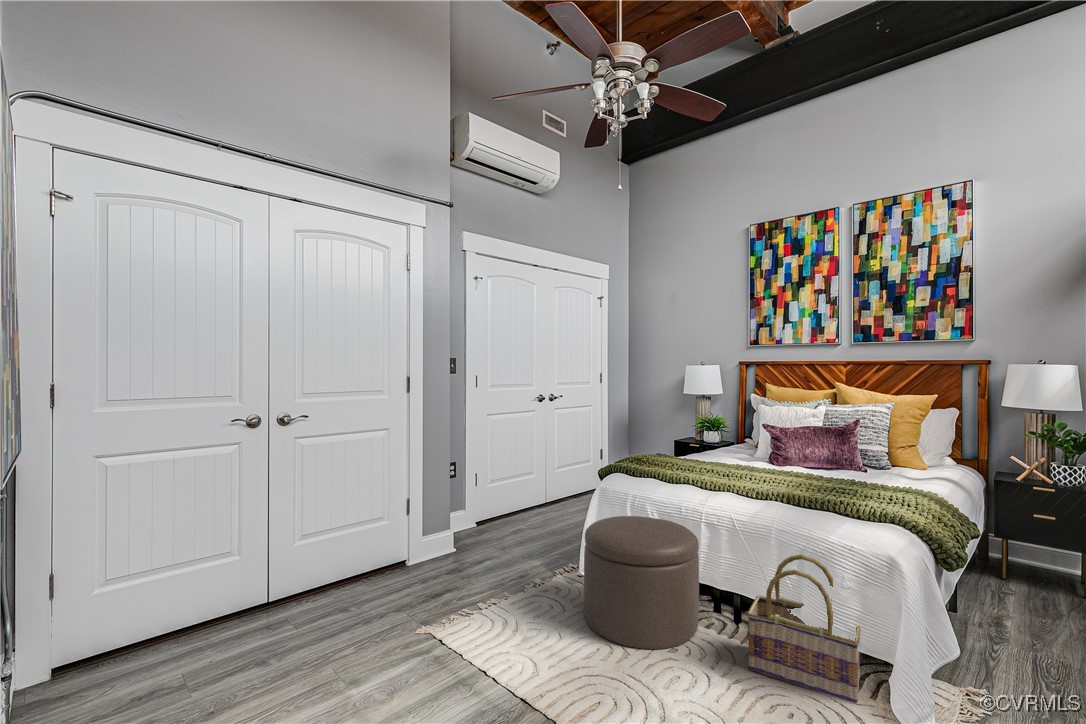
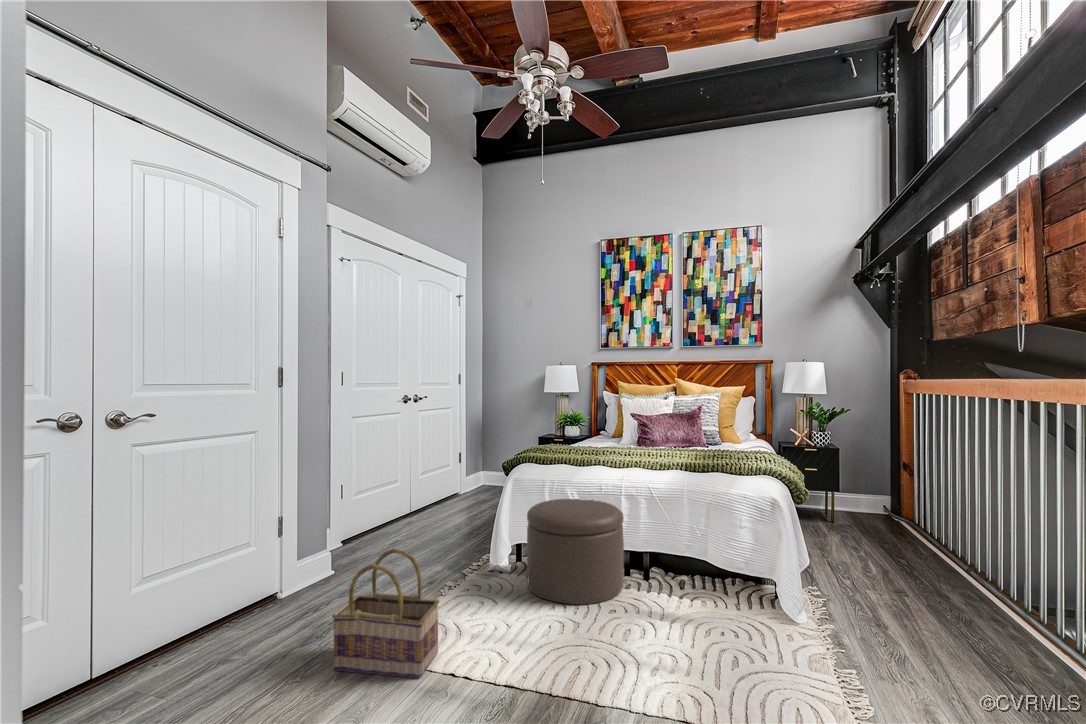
basket: present [747,555,861,703] -> present [332,549,439,678]

